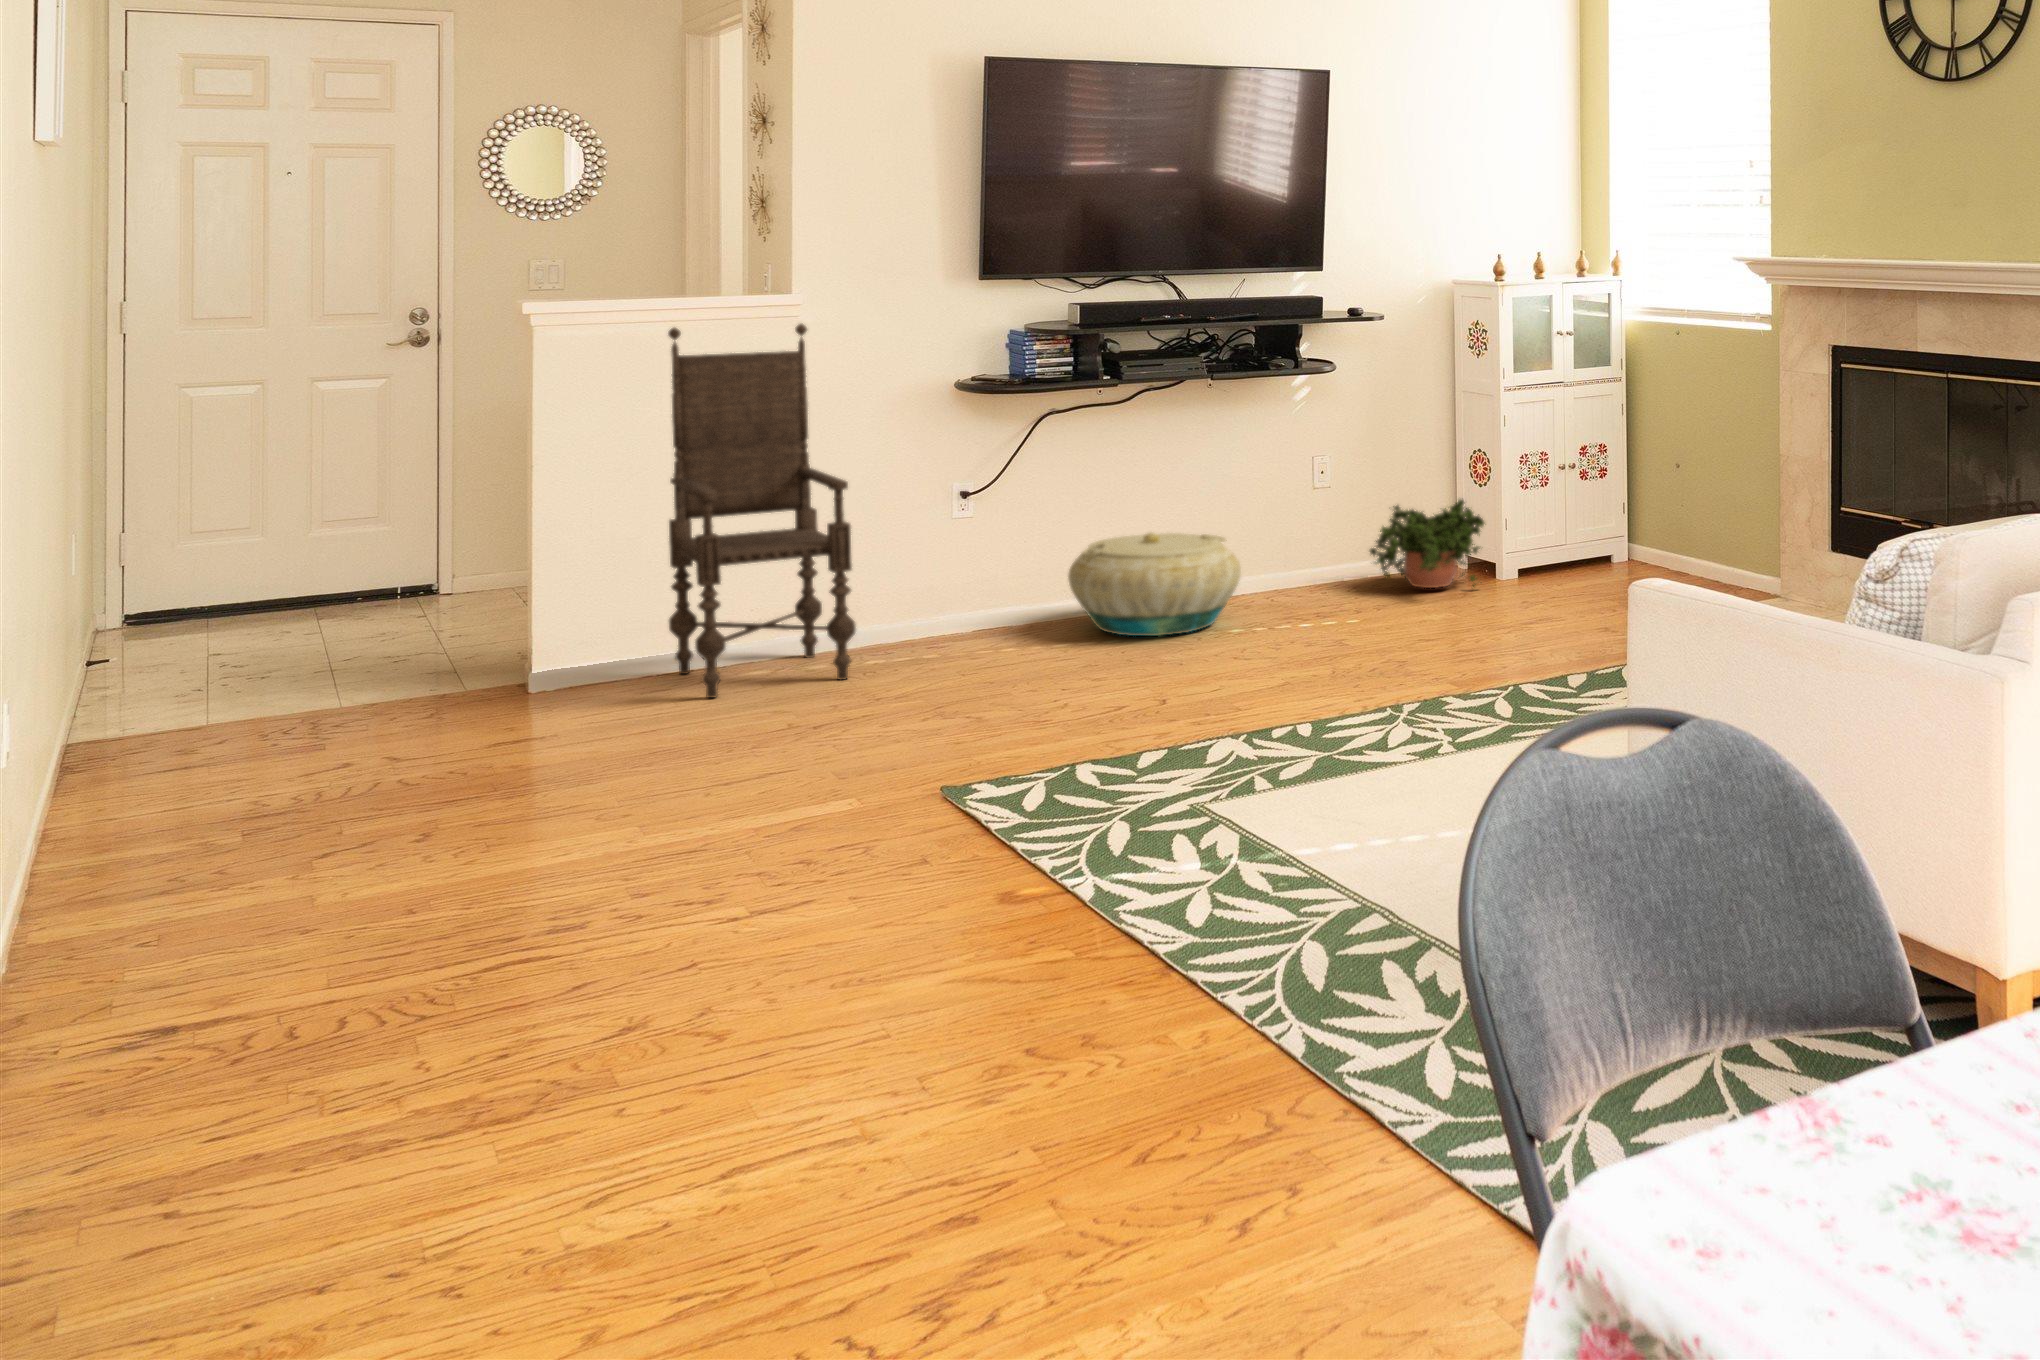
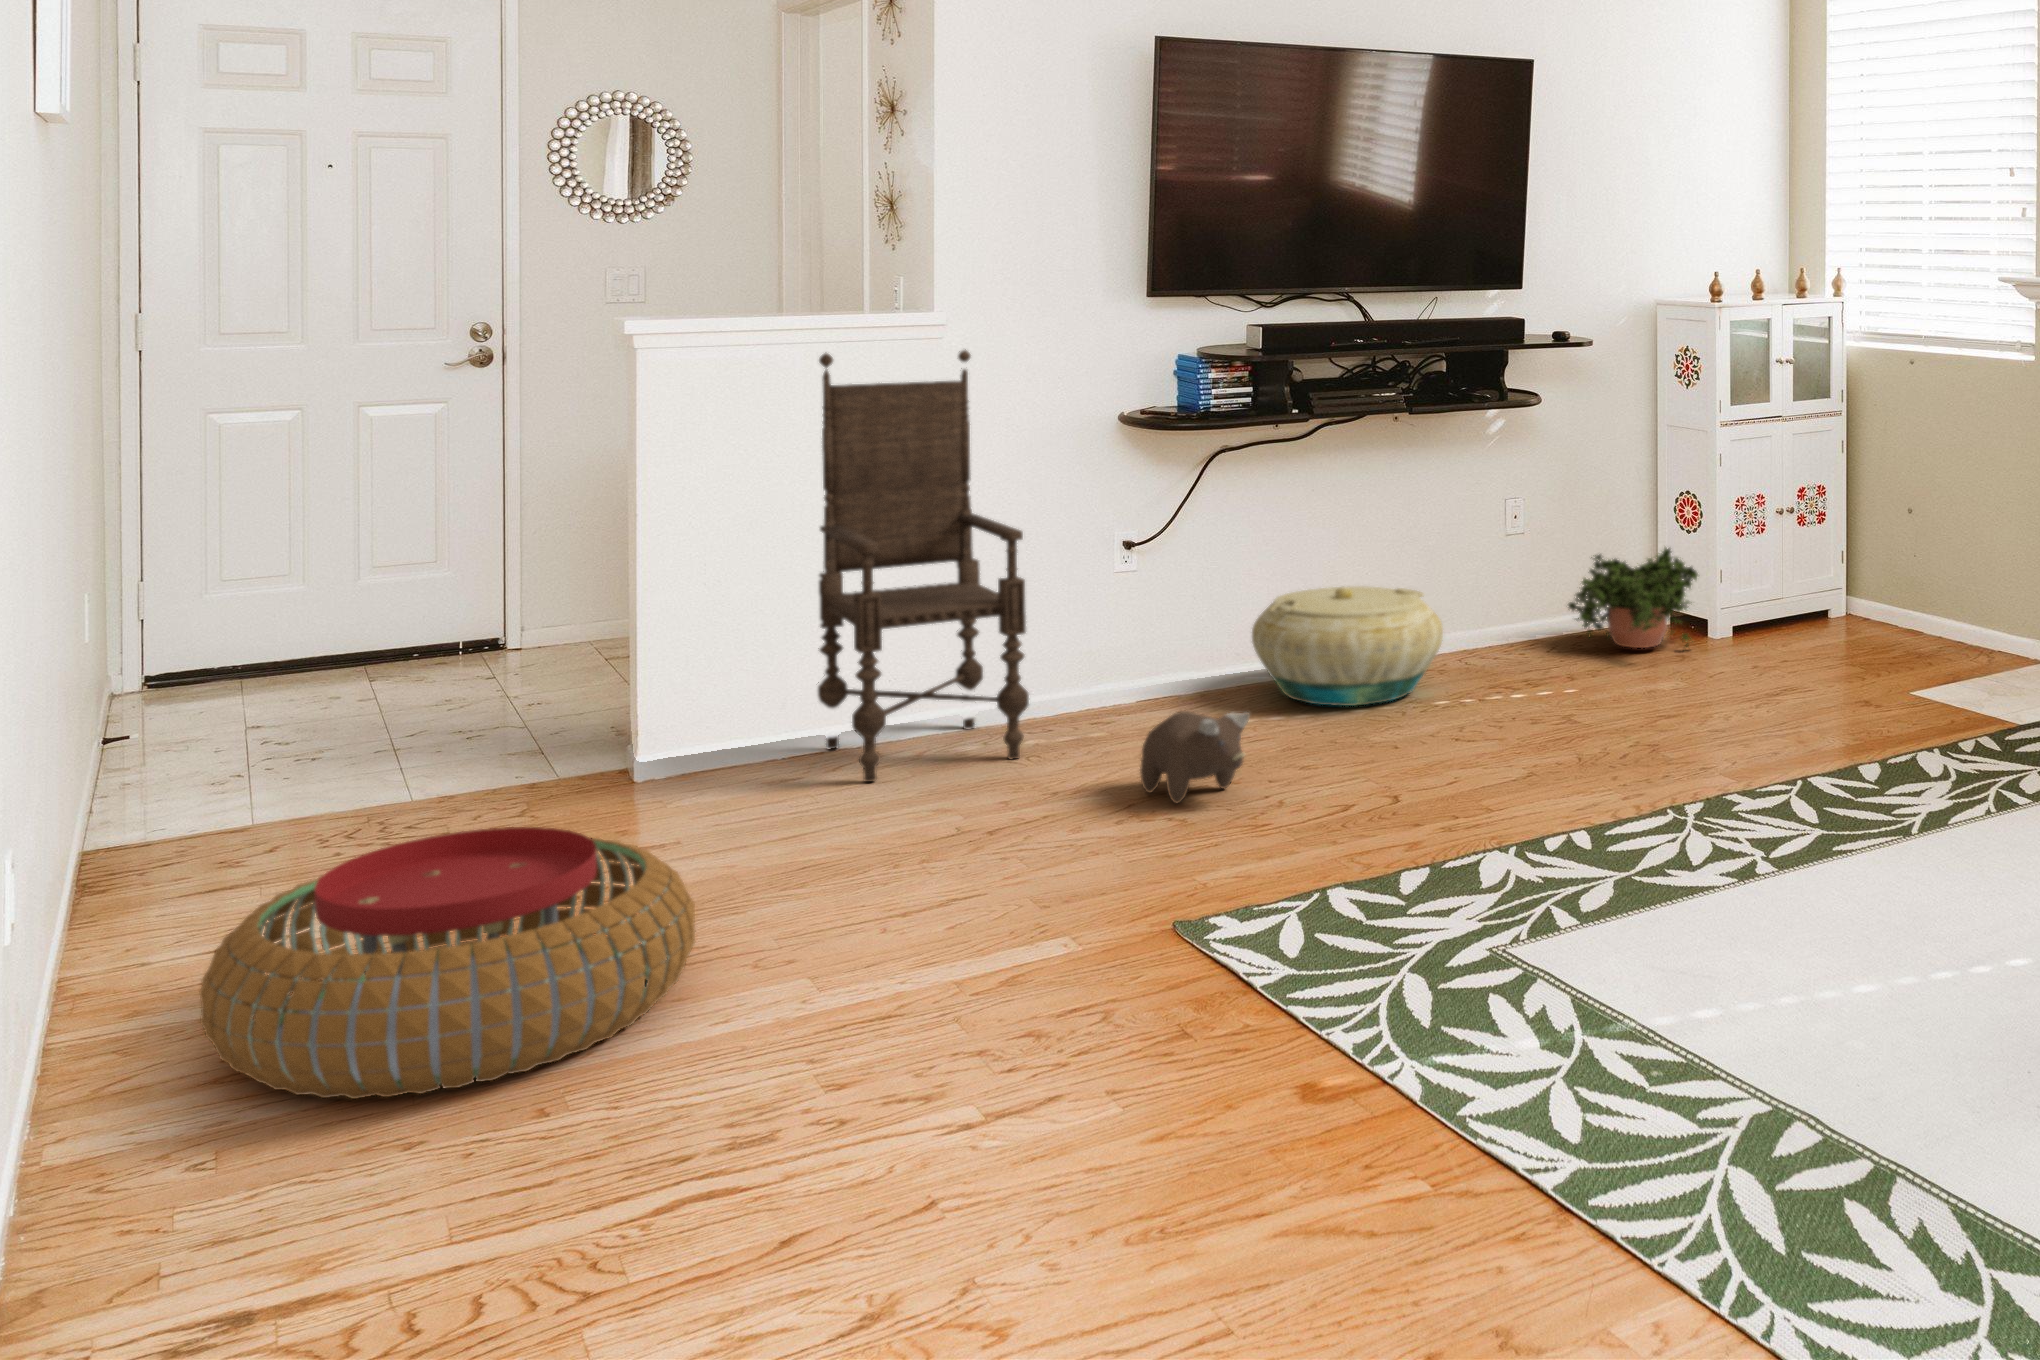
plush toy: none [944,633,1037,710] -> present [1140,711,1250,803]
pouf: none [127,715,536,912] -> present [200,827,695,1099]

